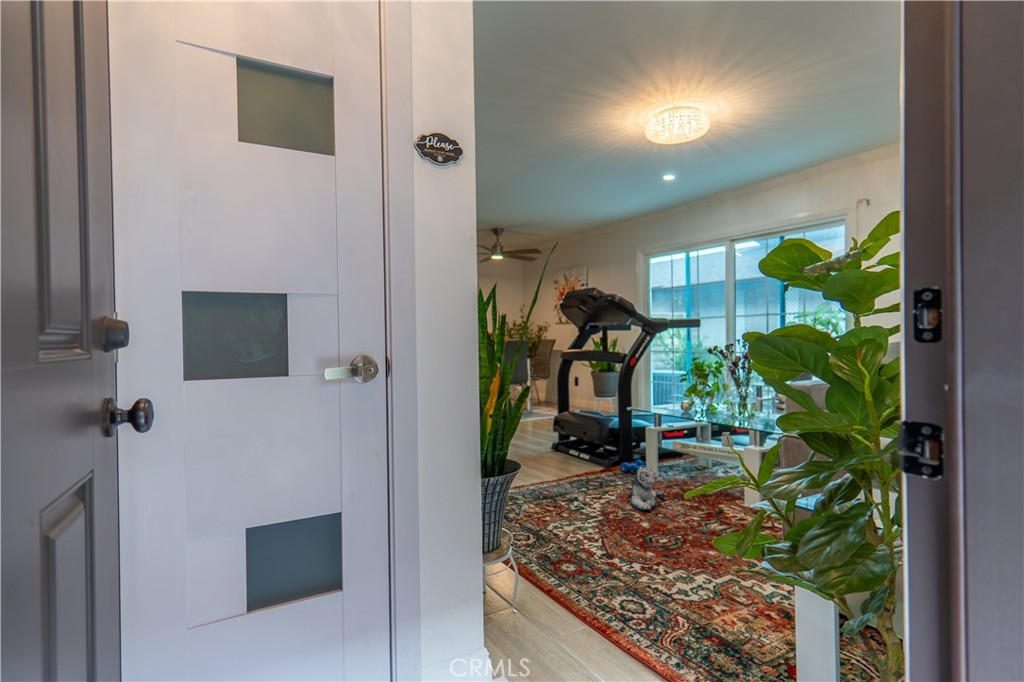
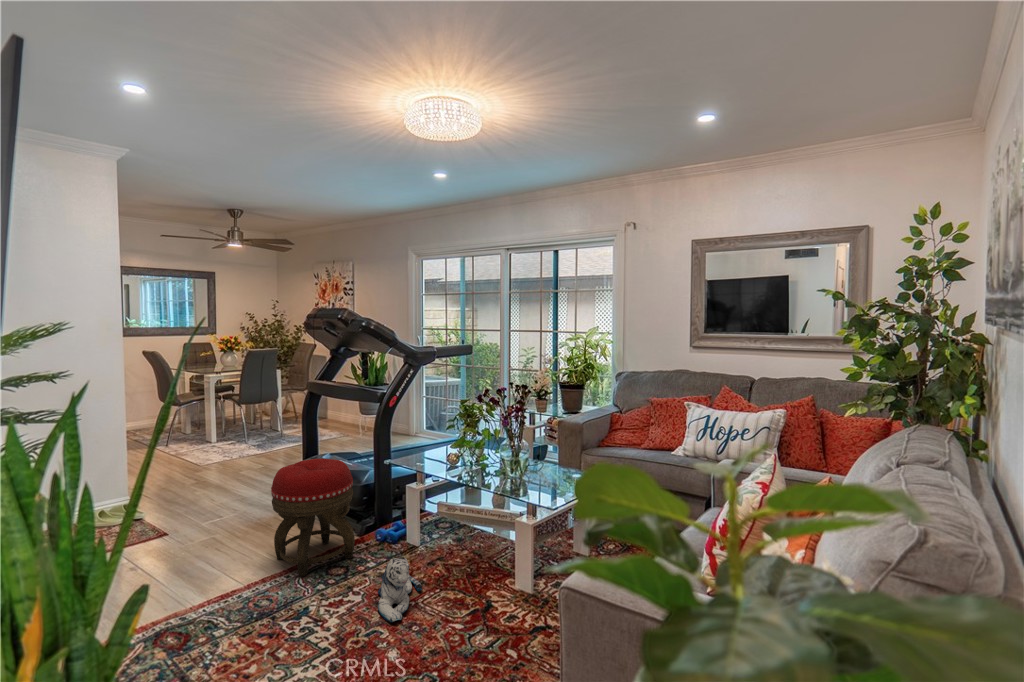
footstool: none [546,401,606,483] -> present [271,459,355,577]

